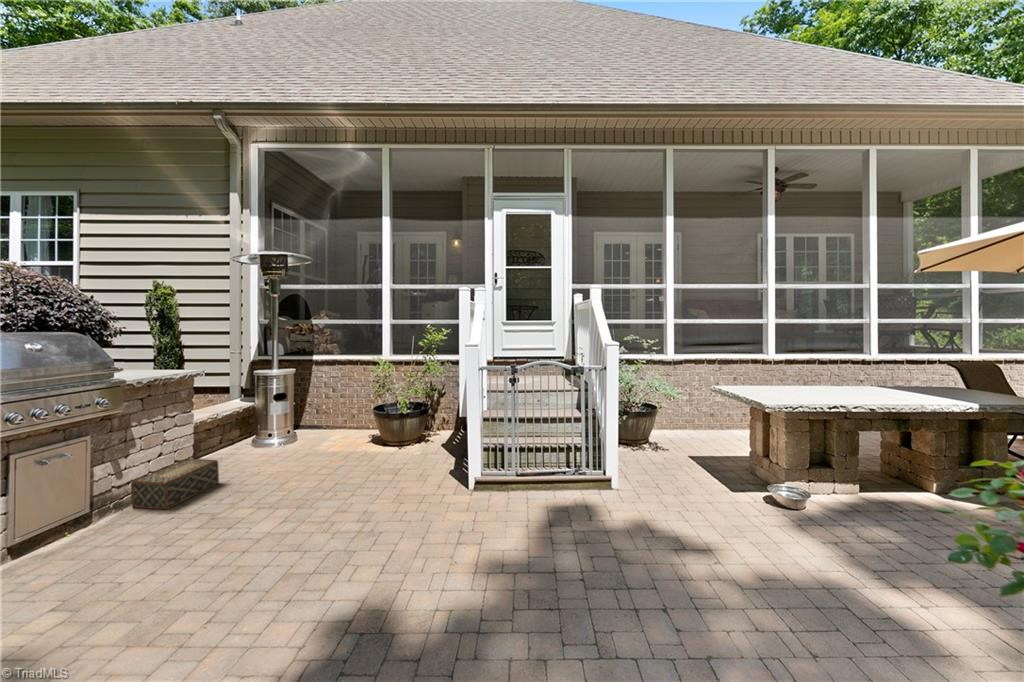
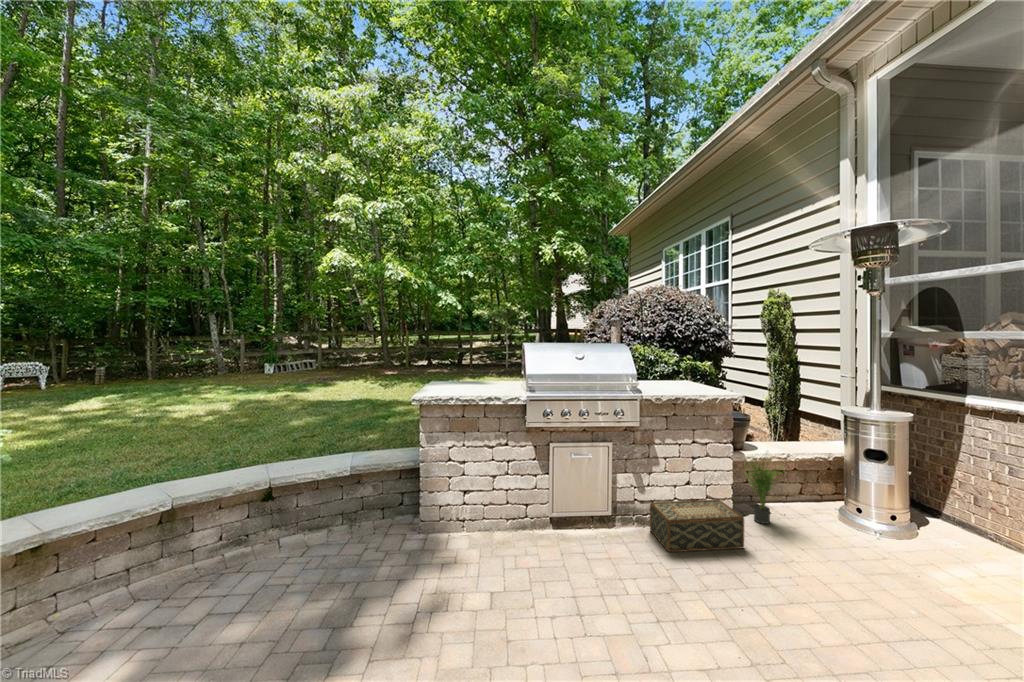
potted plant: none [195,411,231,468] -> present [747,459,781,524]

